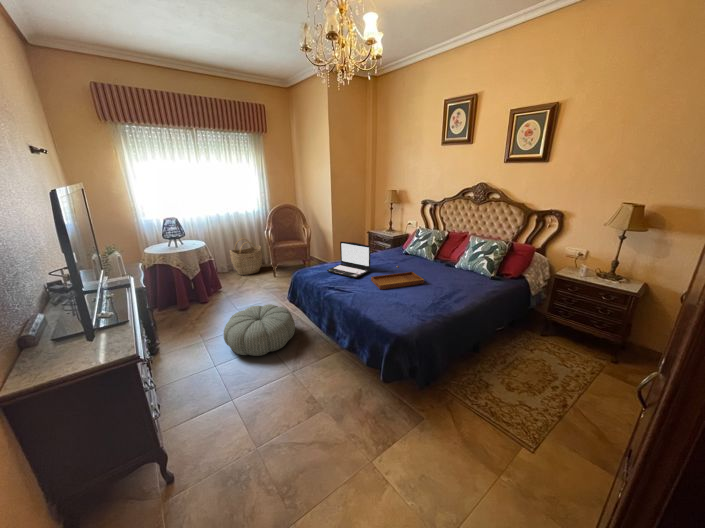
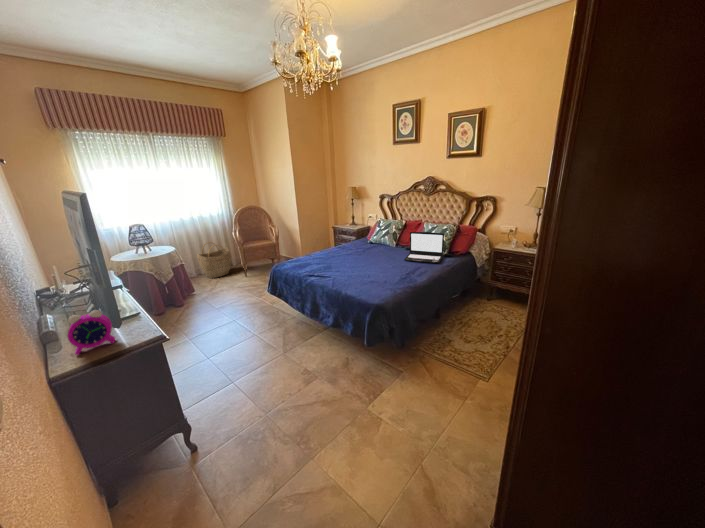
laptop: present [327,242,371,278] -> present [404,232,444,263]
tray: present [371,266,424,290] -> none [344,251,390,273]
pouf: present [224,304,295,356] -> none [211,298,279,345]
alarm clock: none [30,317,89,370] -> present [67,310,115,355]

